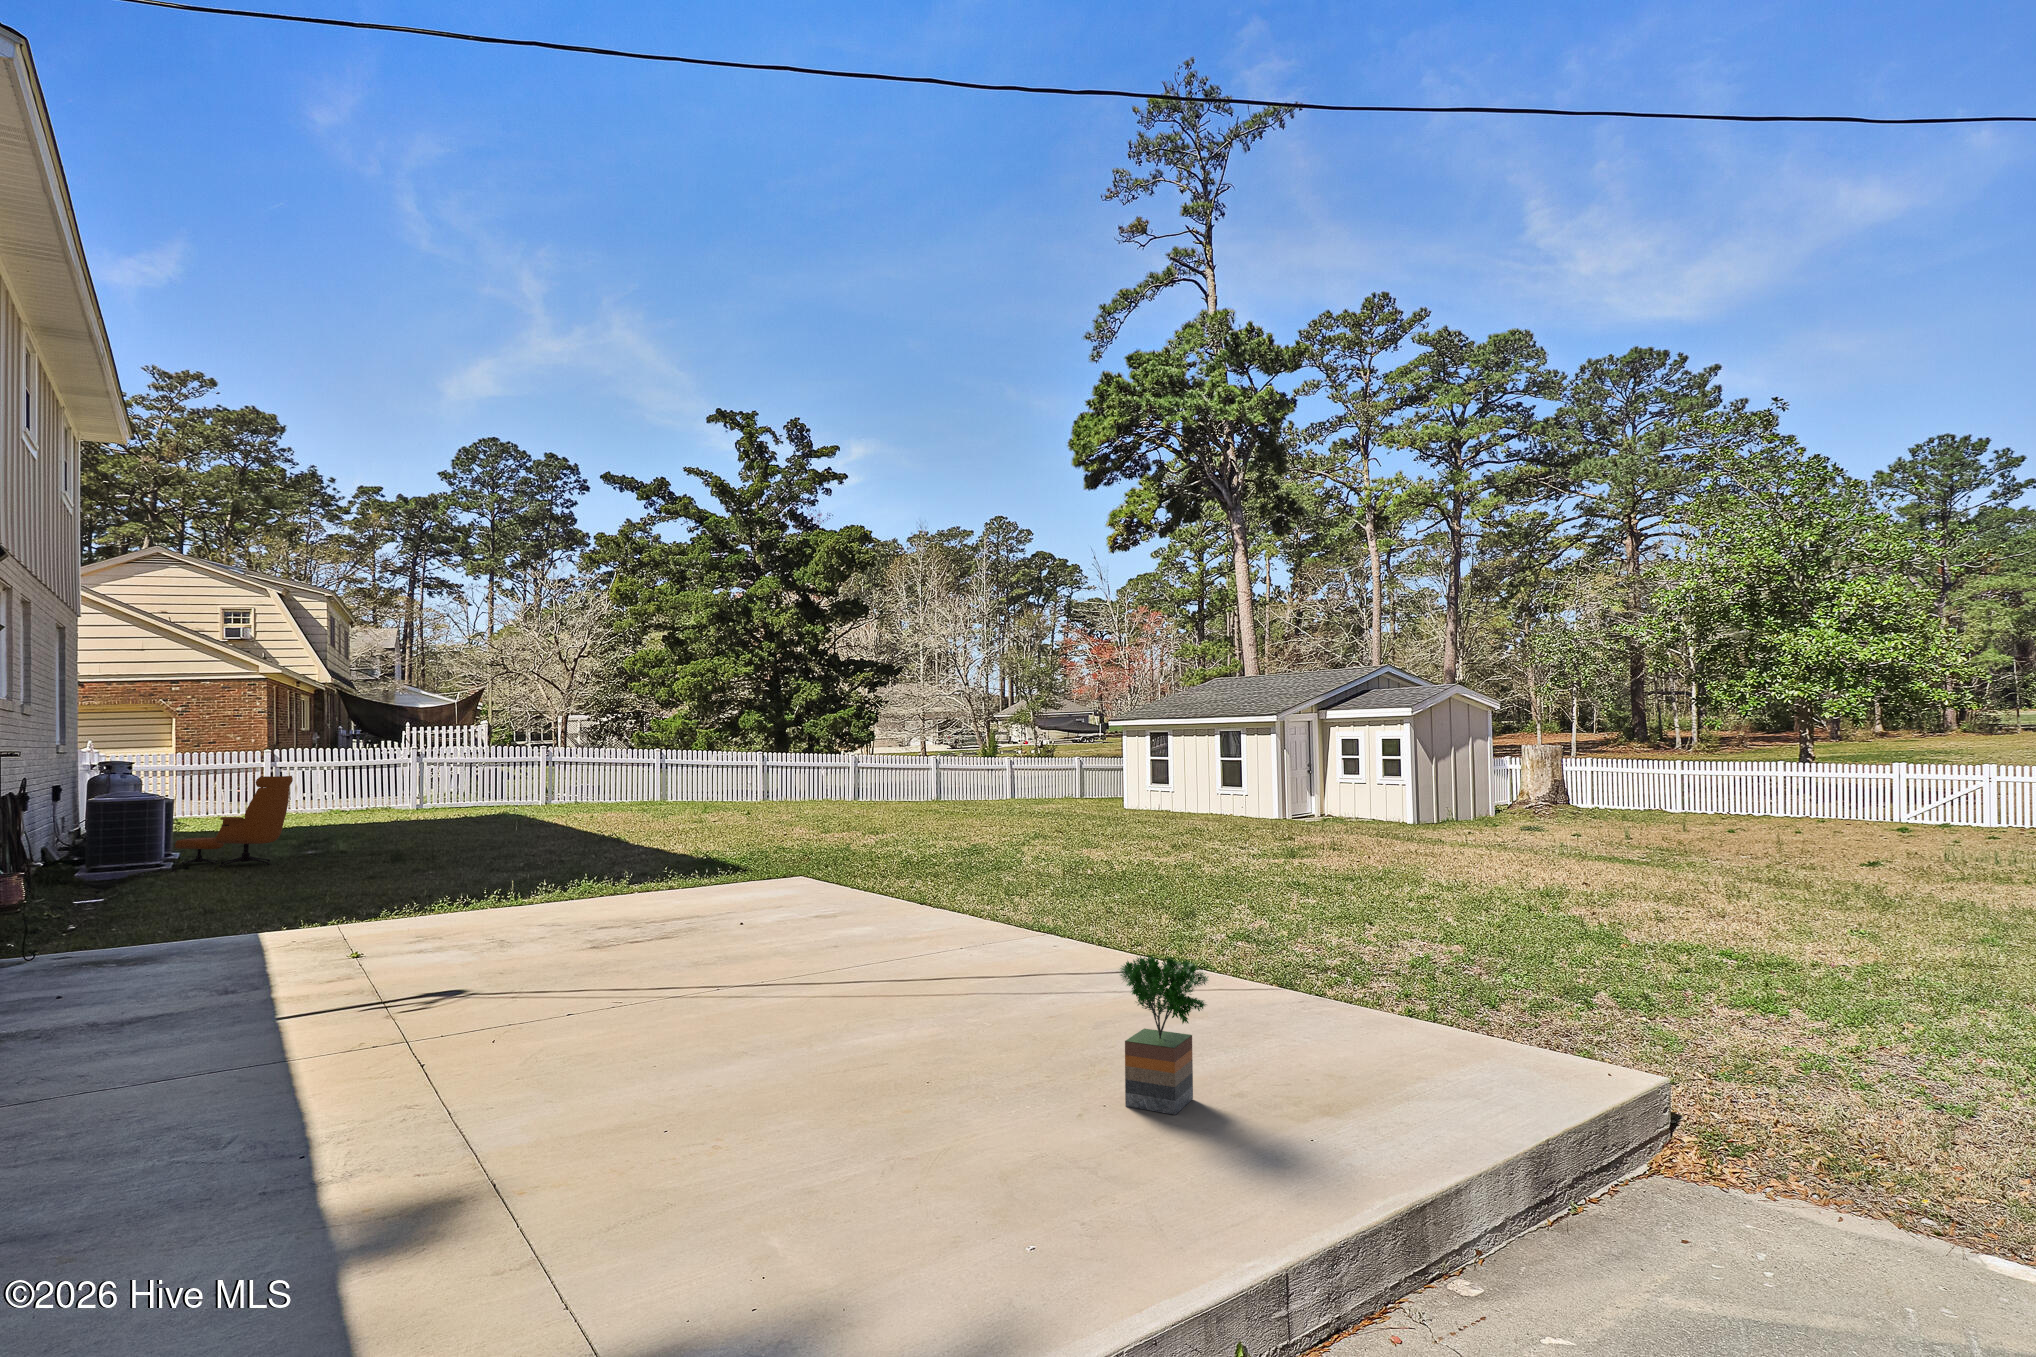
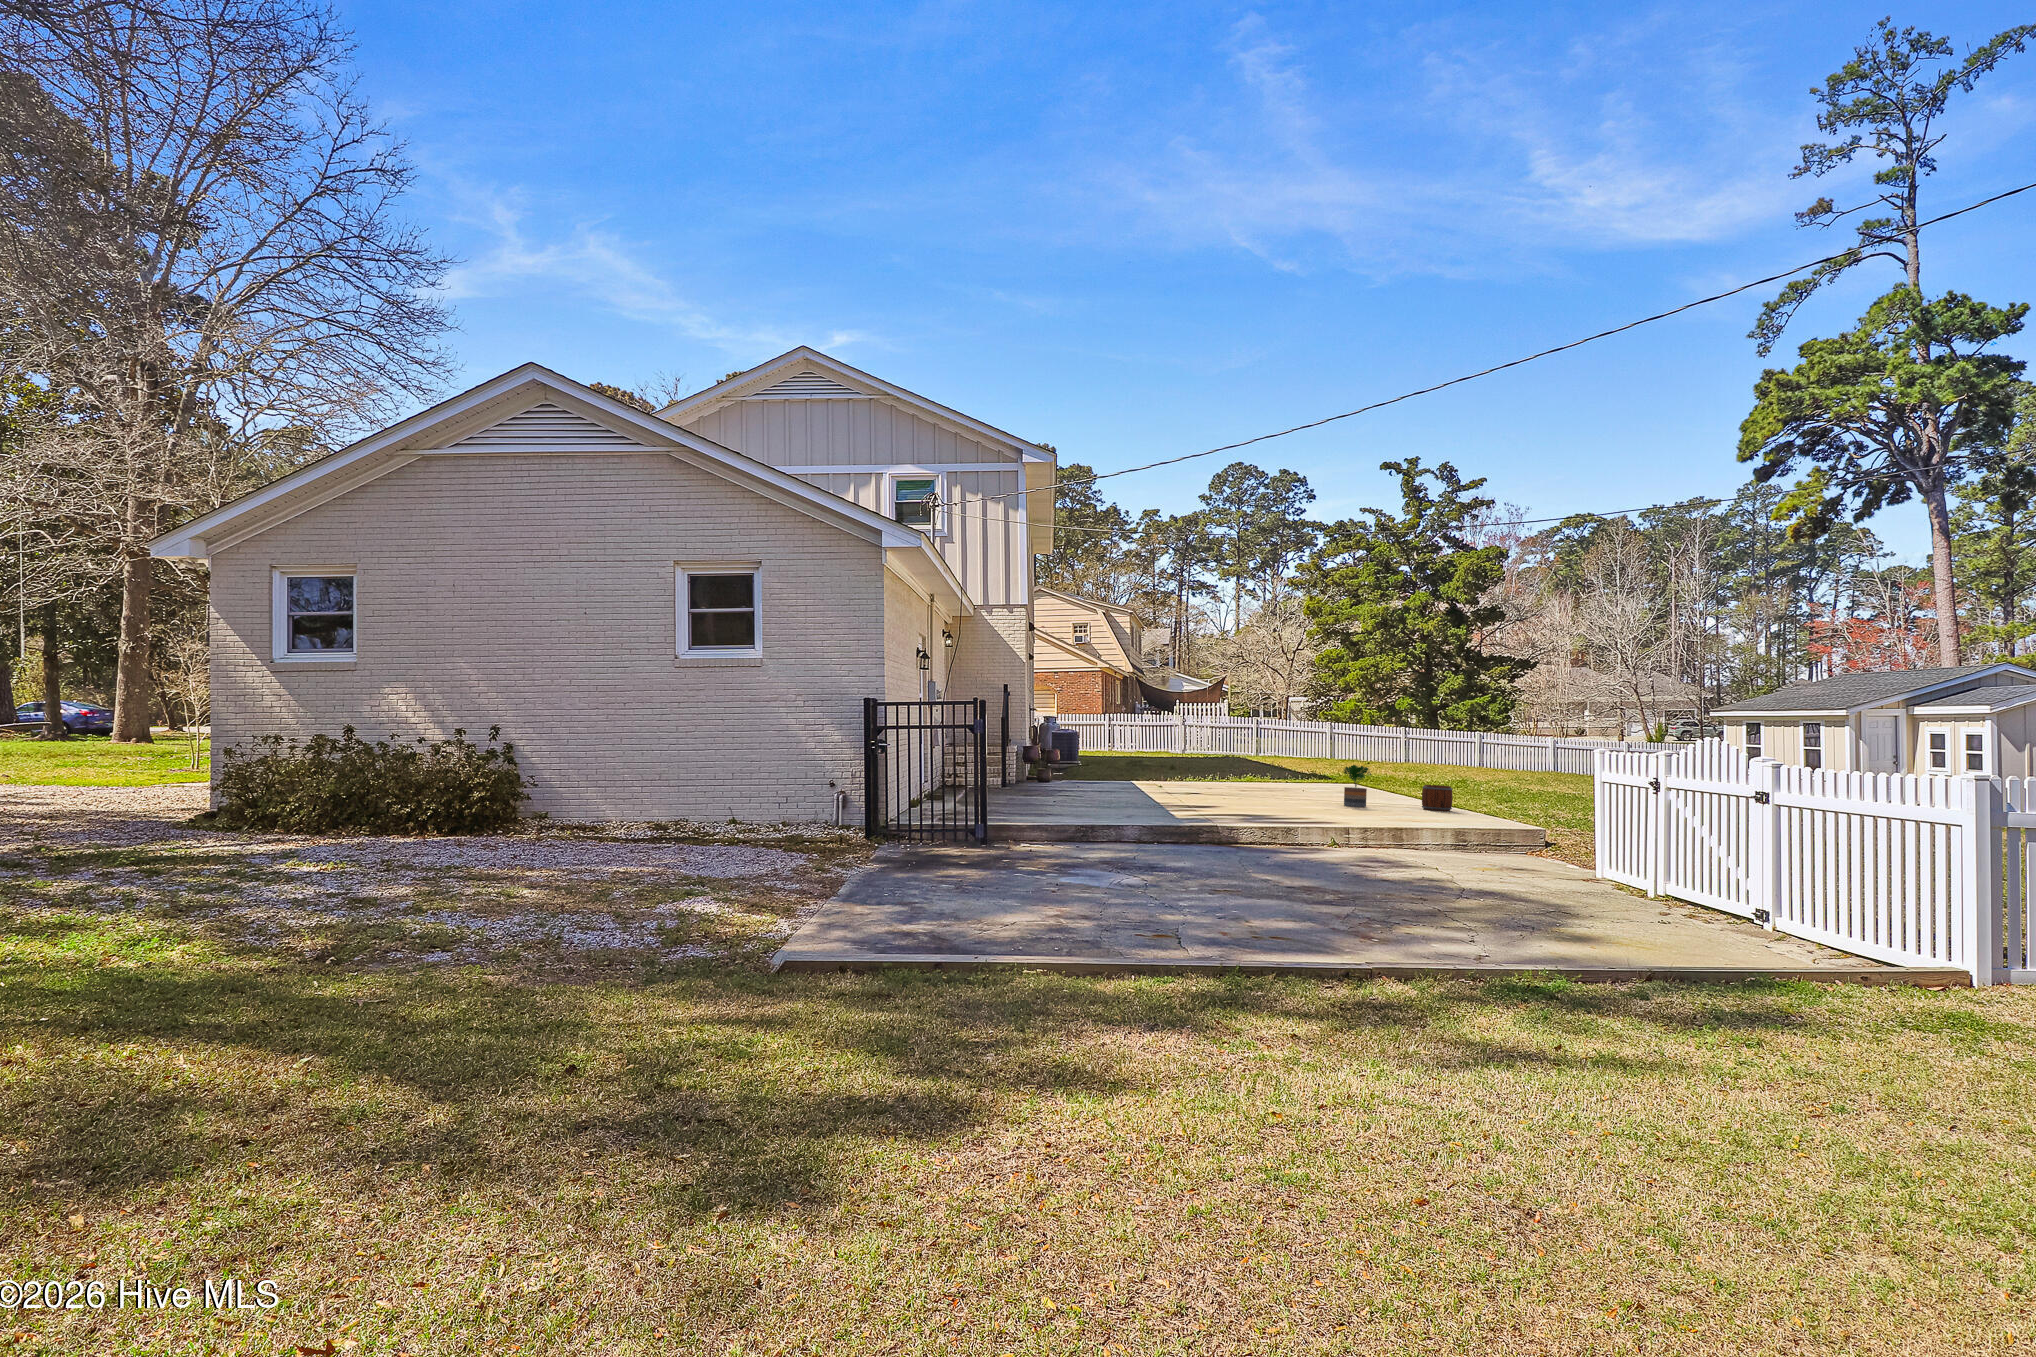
lounge chair: present [175,776,293,867] -> none [1078,720,1124,762]
bucket: none [1273,967,1361,1057] -> present [1422,785,1453,811]

